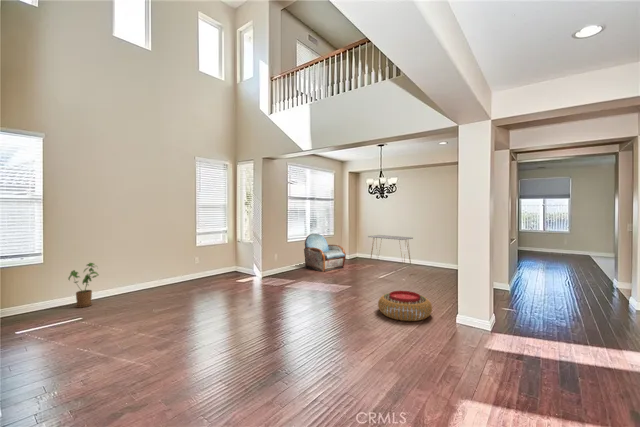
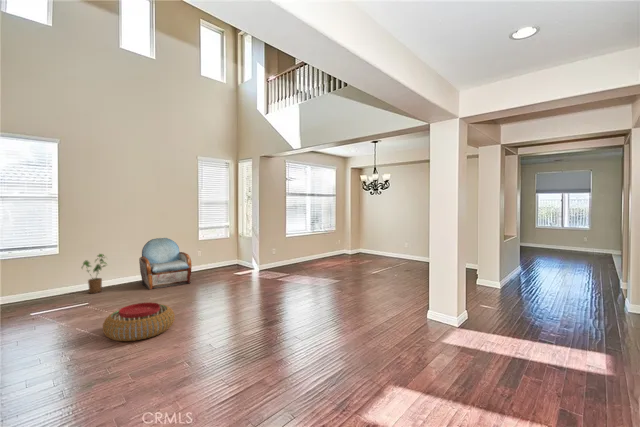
armchair: present [304,234,346,272] -> present [139,238,192,289]
console table: present [368,235,413,264] -> none [370,231,414,262]
pouf: present [378,291,432,321] -> present [103,303,174,341]

